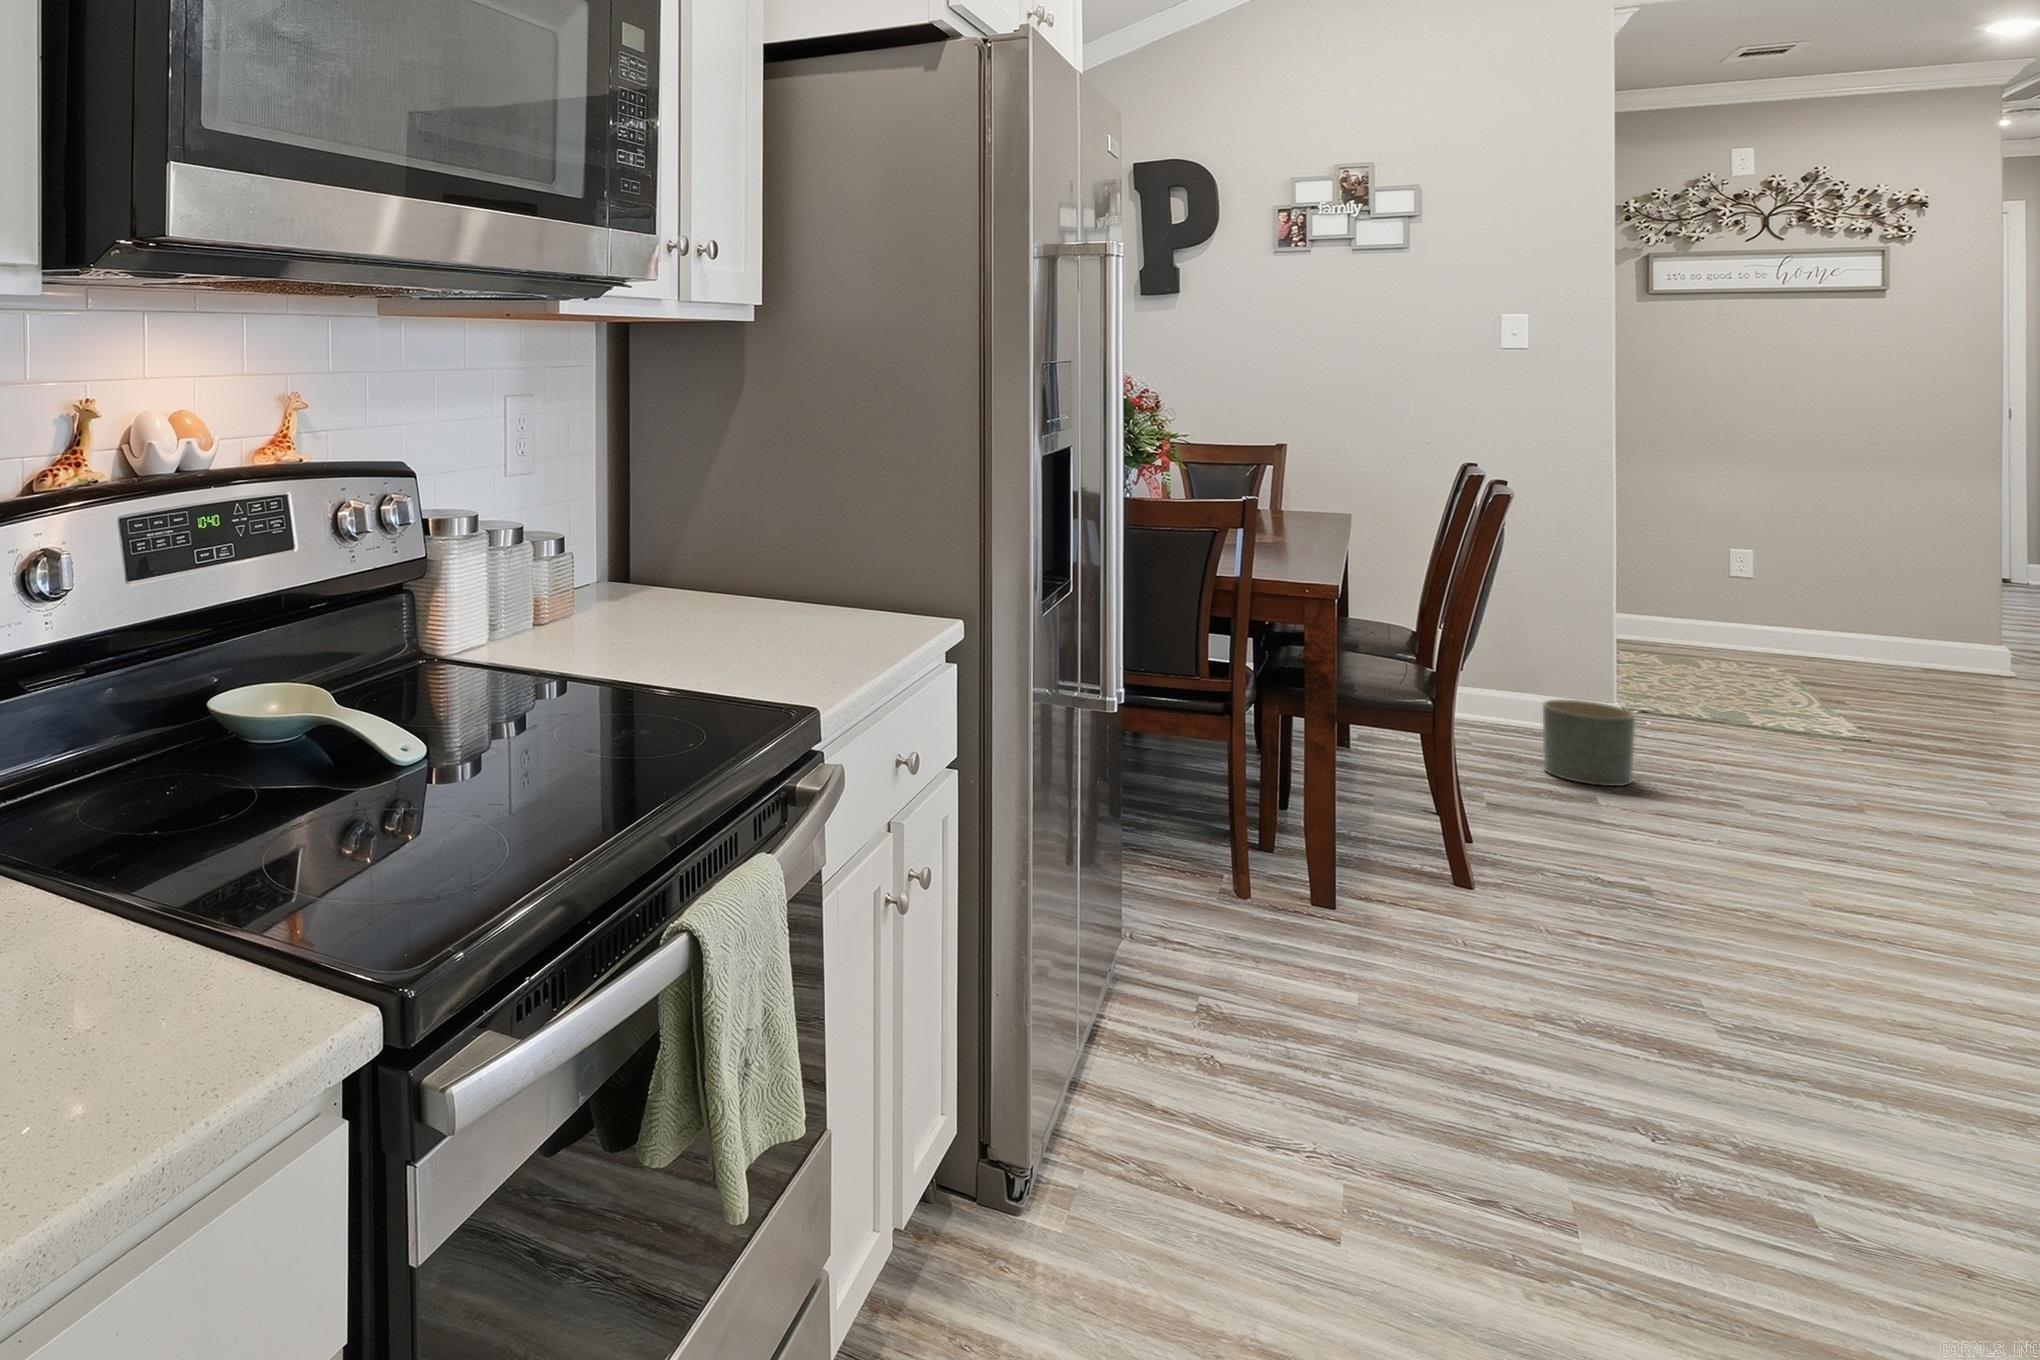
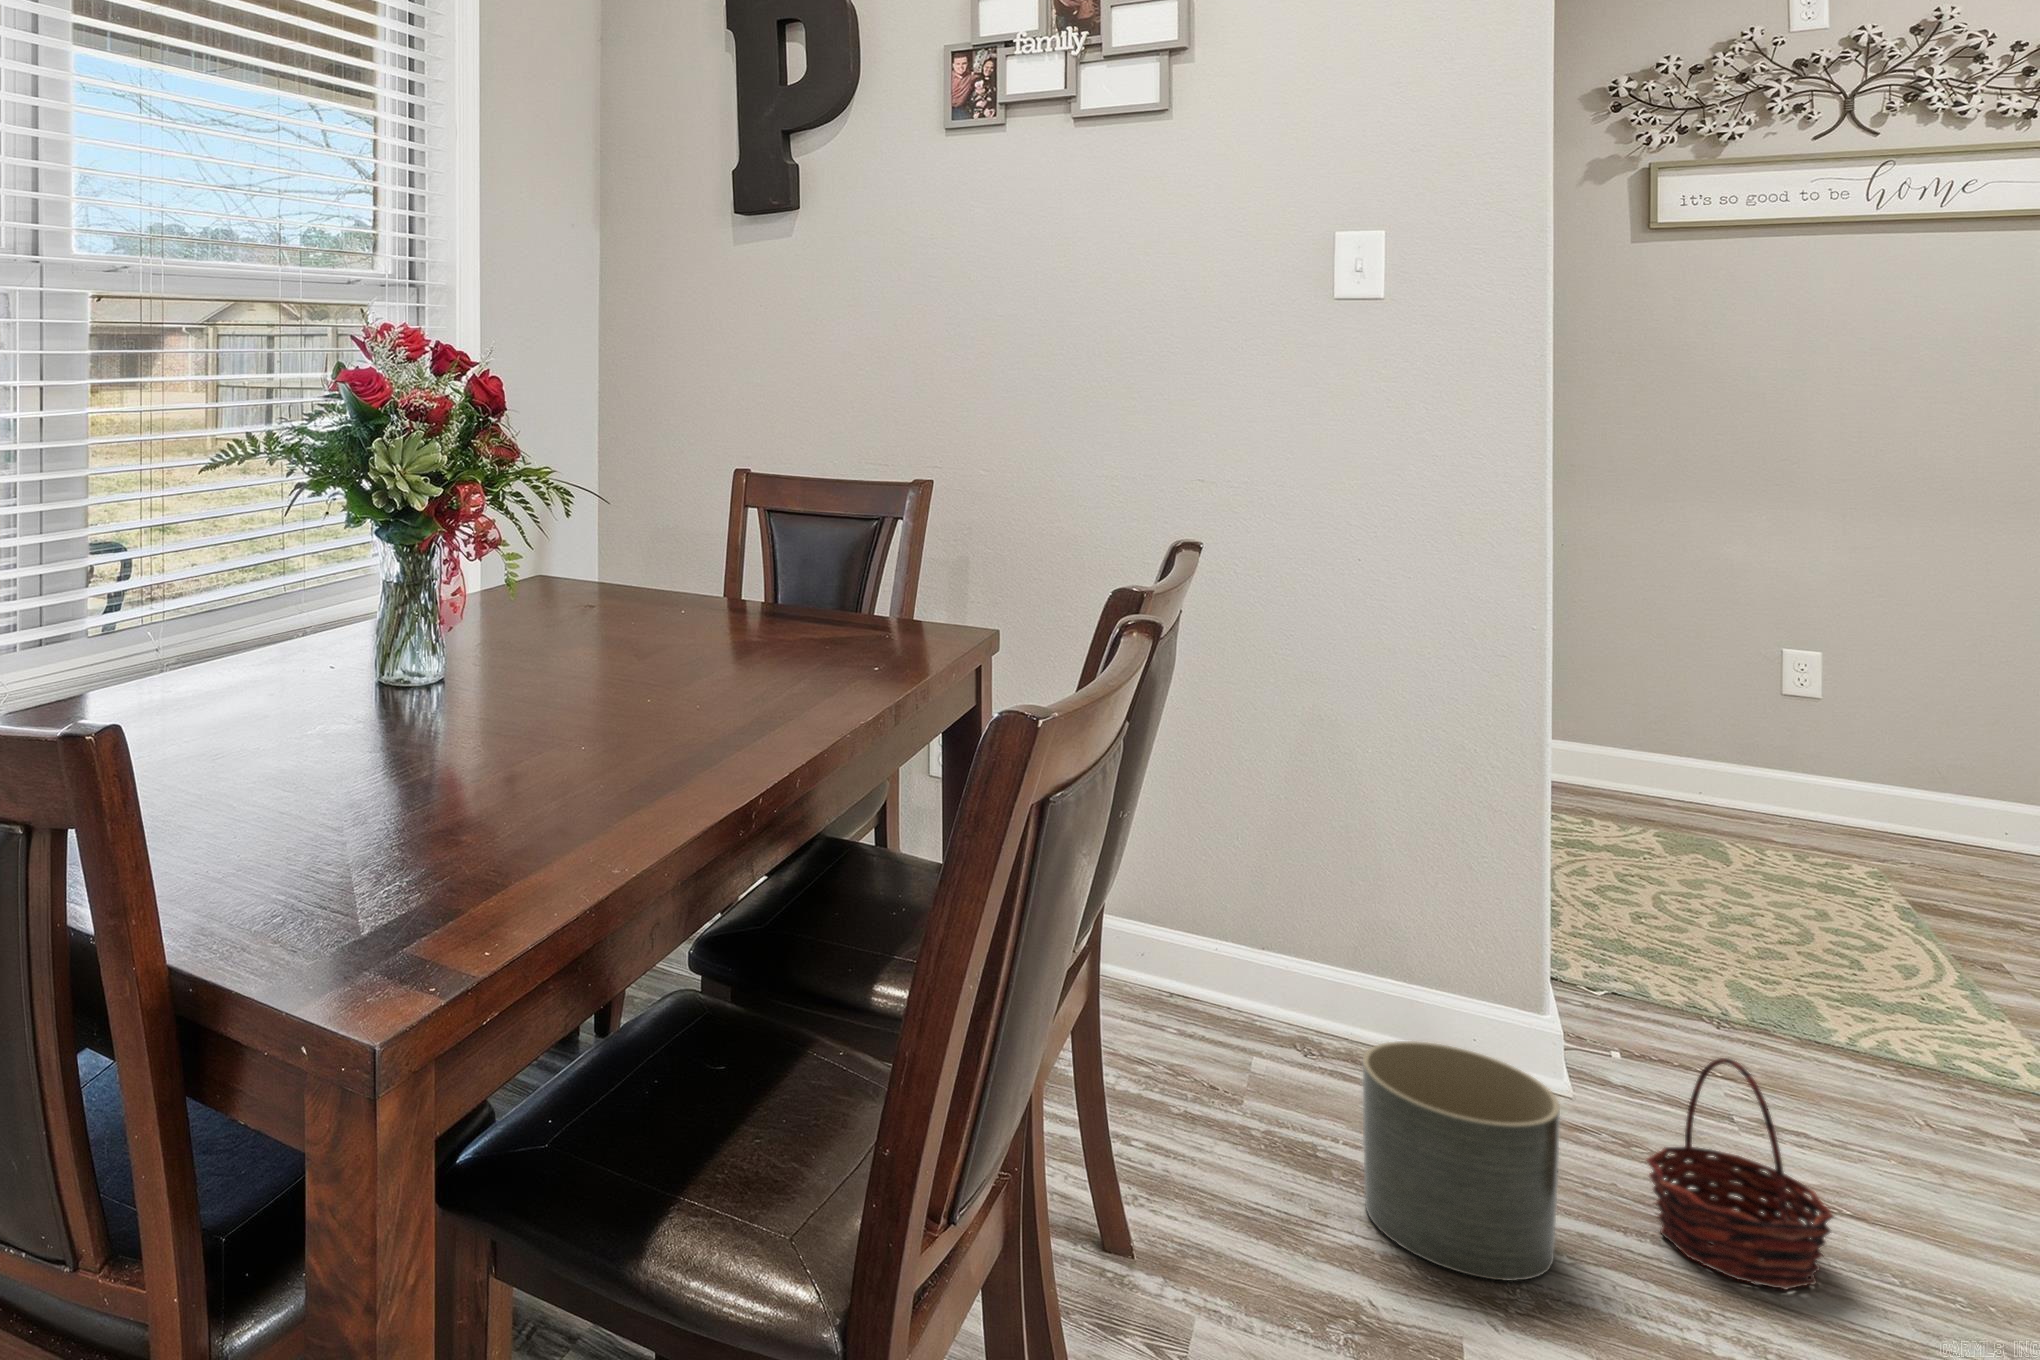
basket: none [1670,695,1753,787] -> present [1647,1058,1833,1289]

